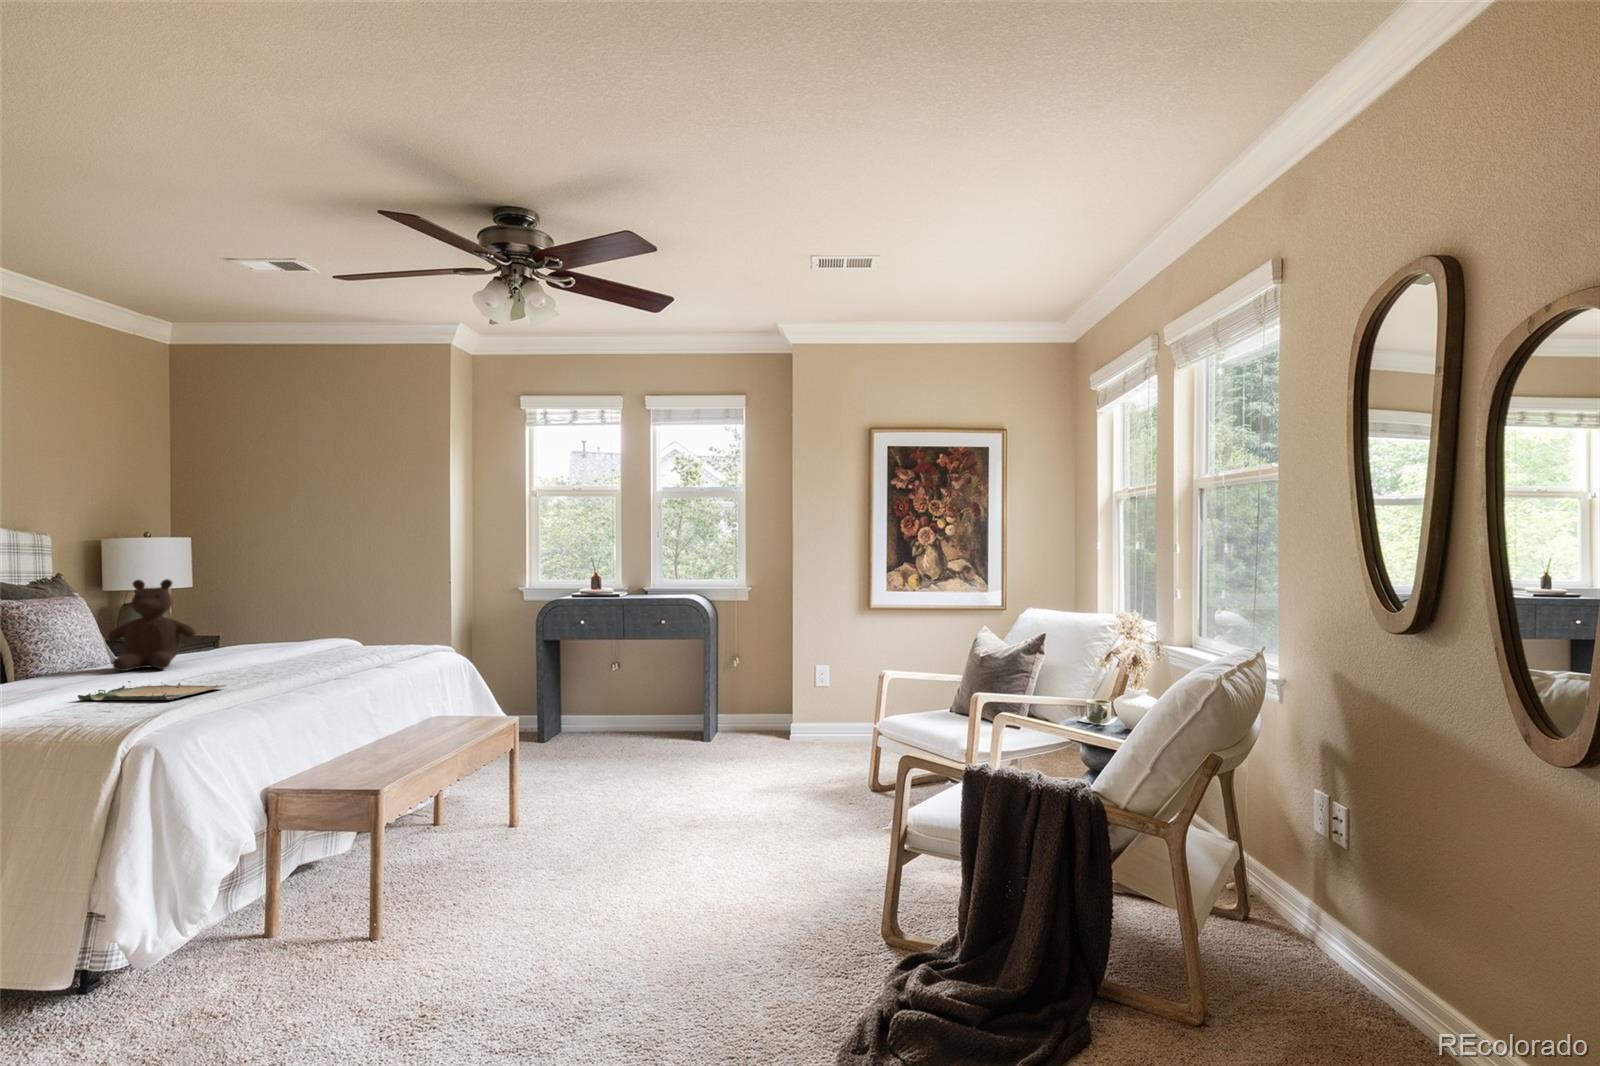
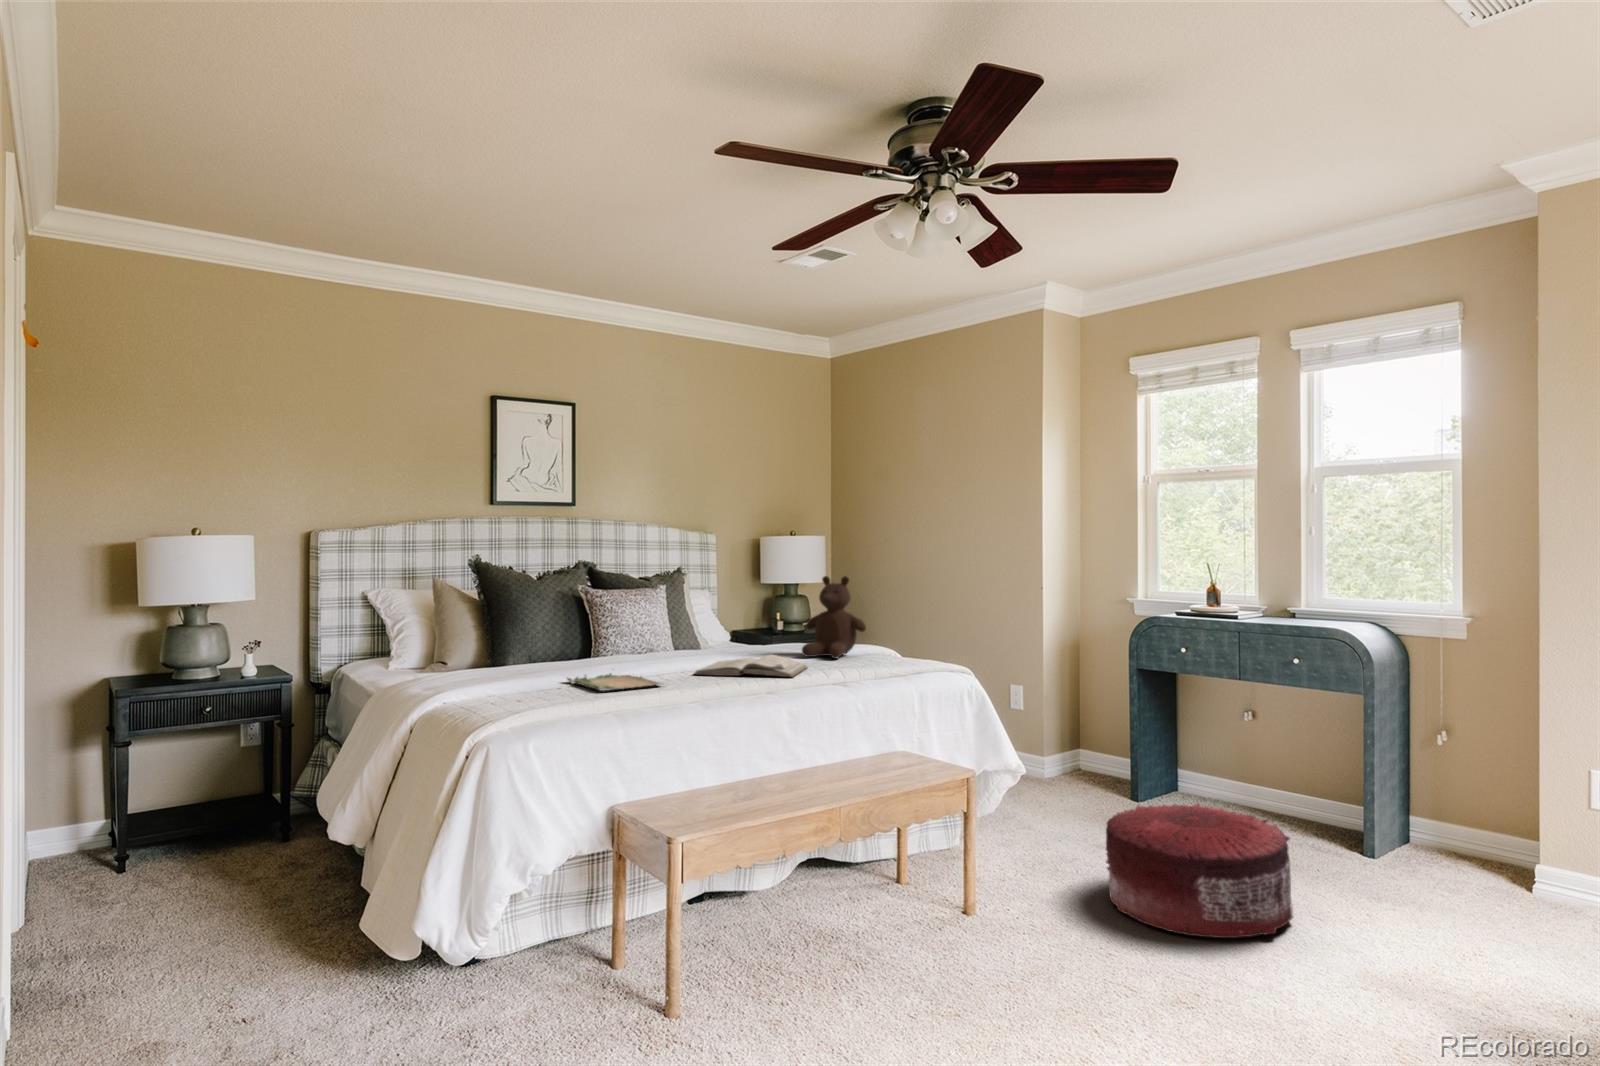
teddy bear: present [108,579,195,671] -> present [802,576,866,659]
book: none [210,652,336,678] -> present [694,655,807,677]
pouf: none [599,722,717,806] -> present [1106,803,1293,938]

